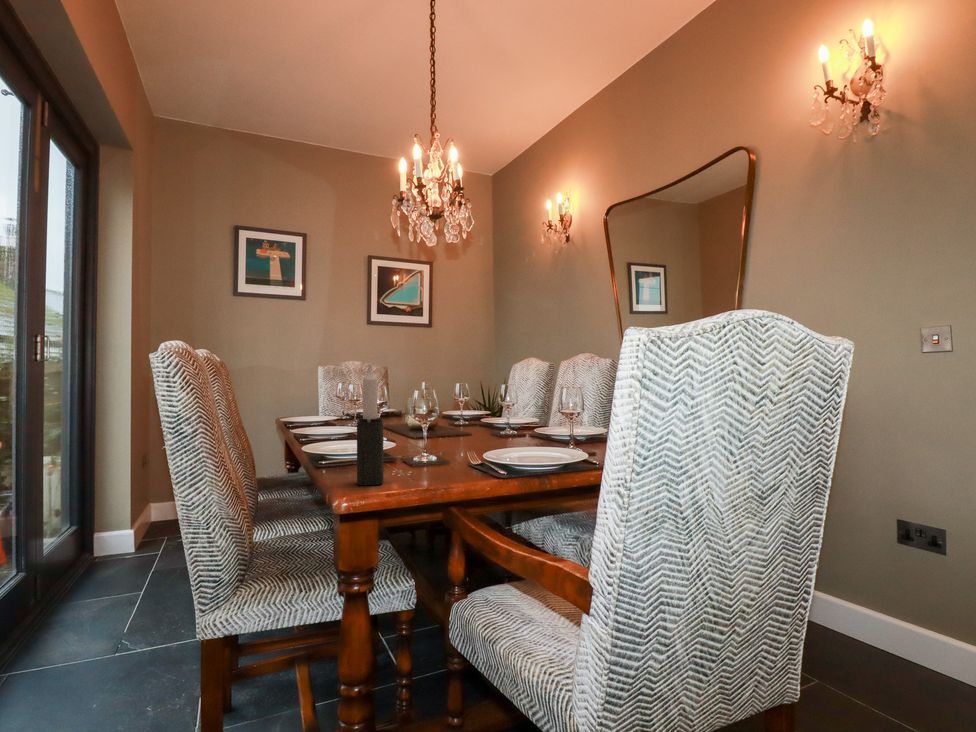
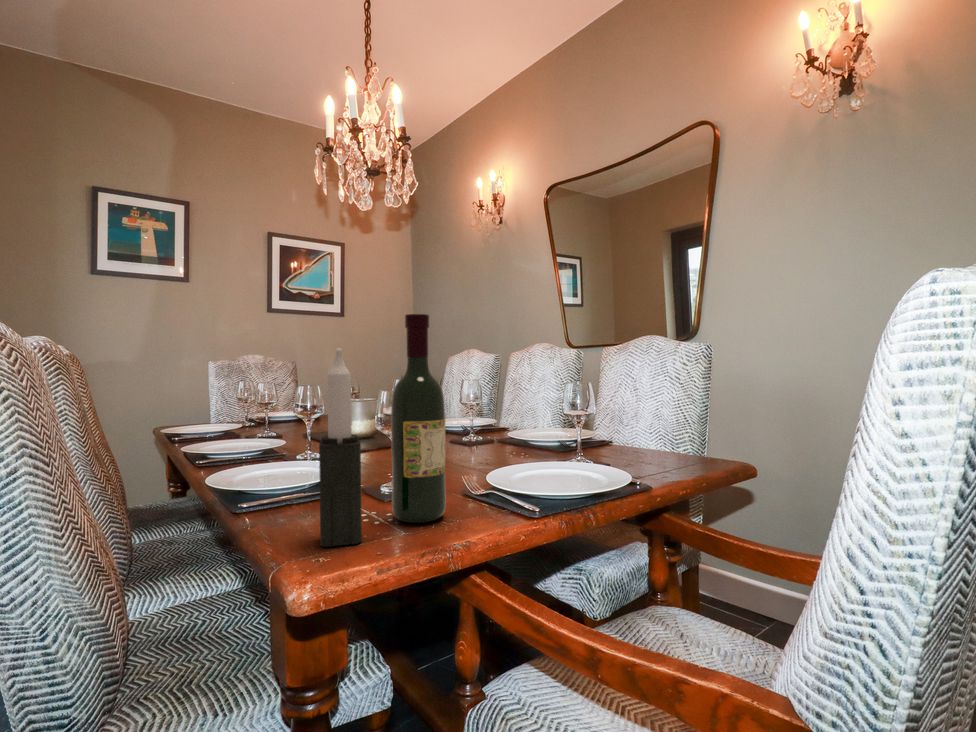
wine bottle: none [408,340,443,477] -> present [391,314,446,523]

